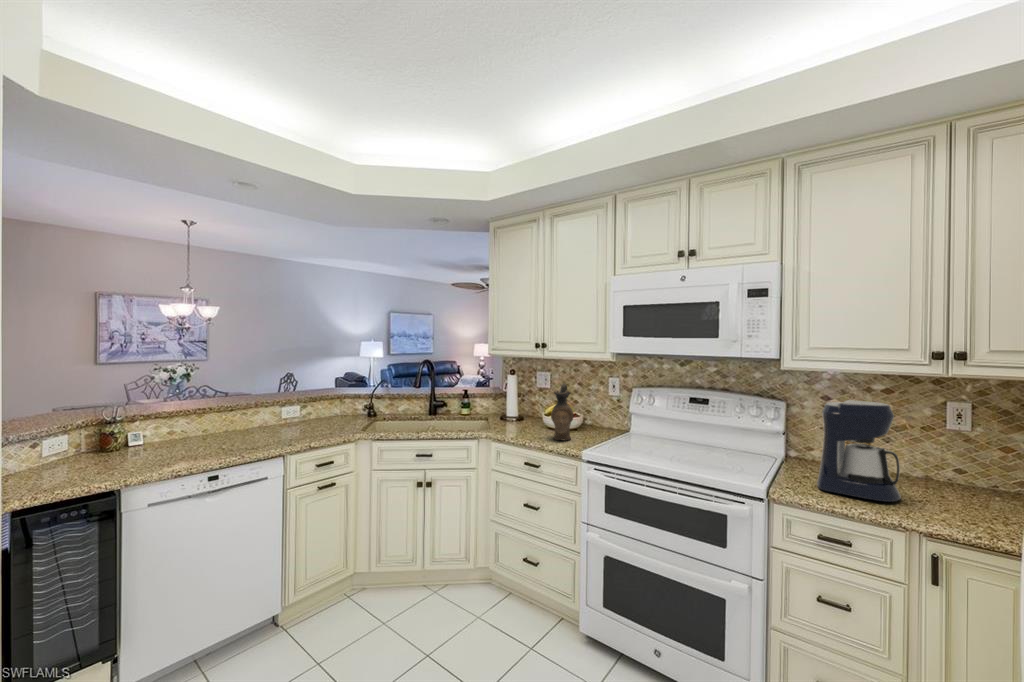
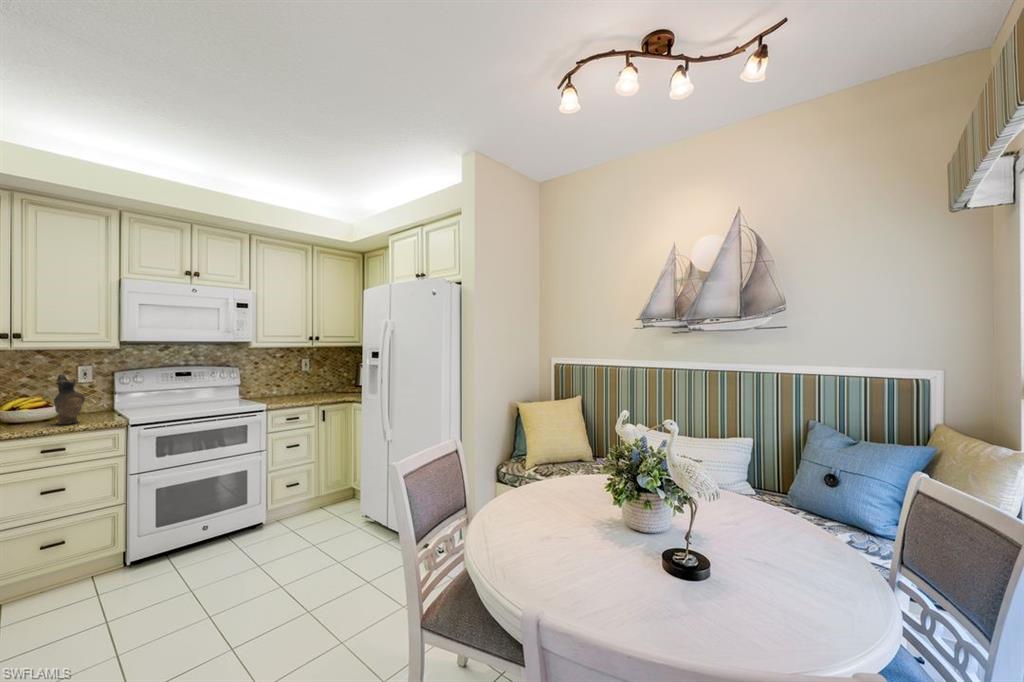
coffee maker: present [817,400,901,502] -> none [268,362,302,404]

